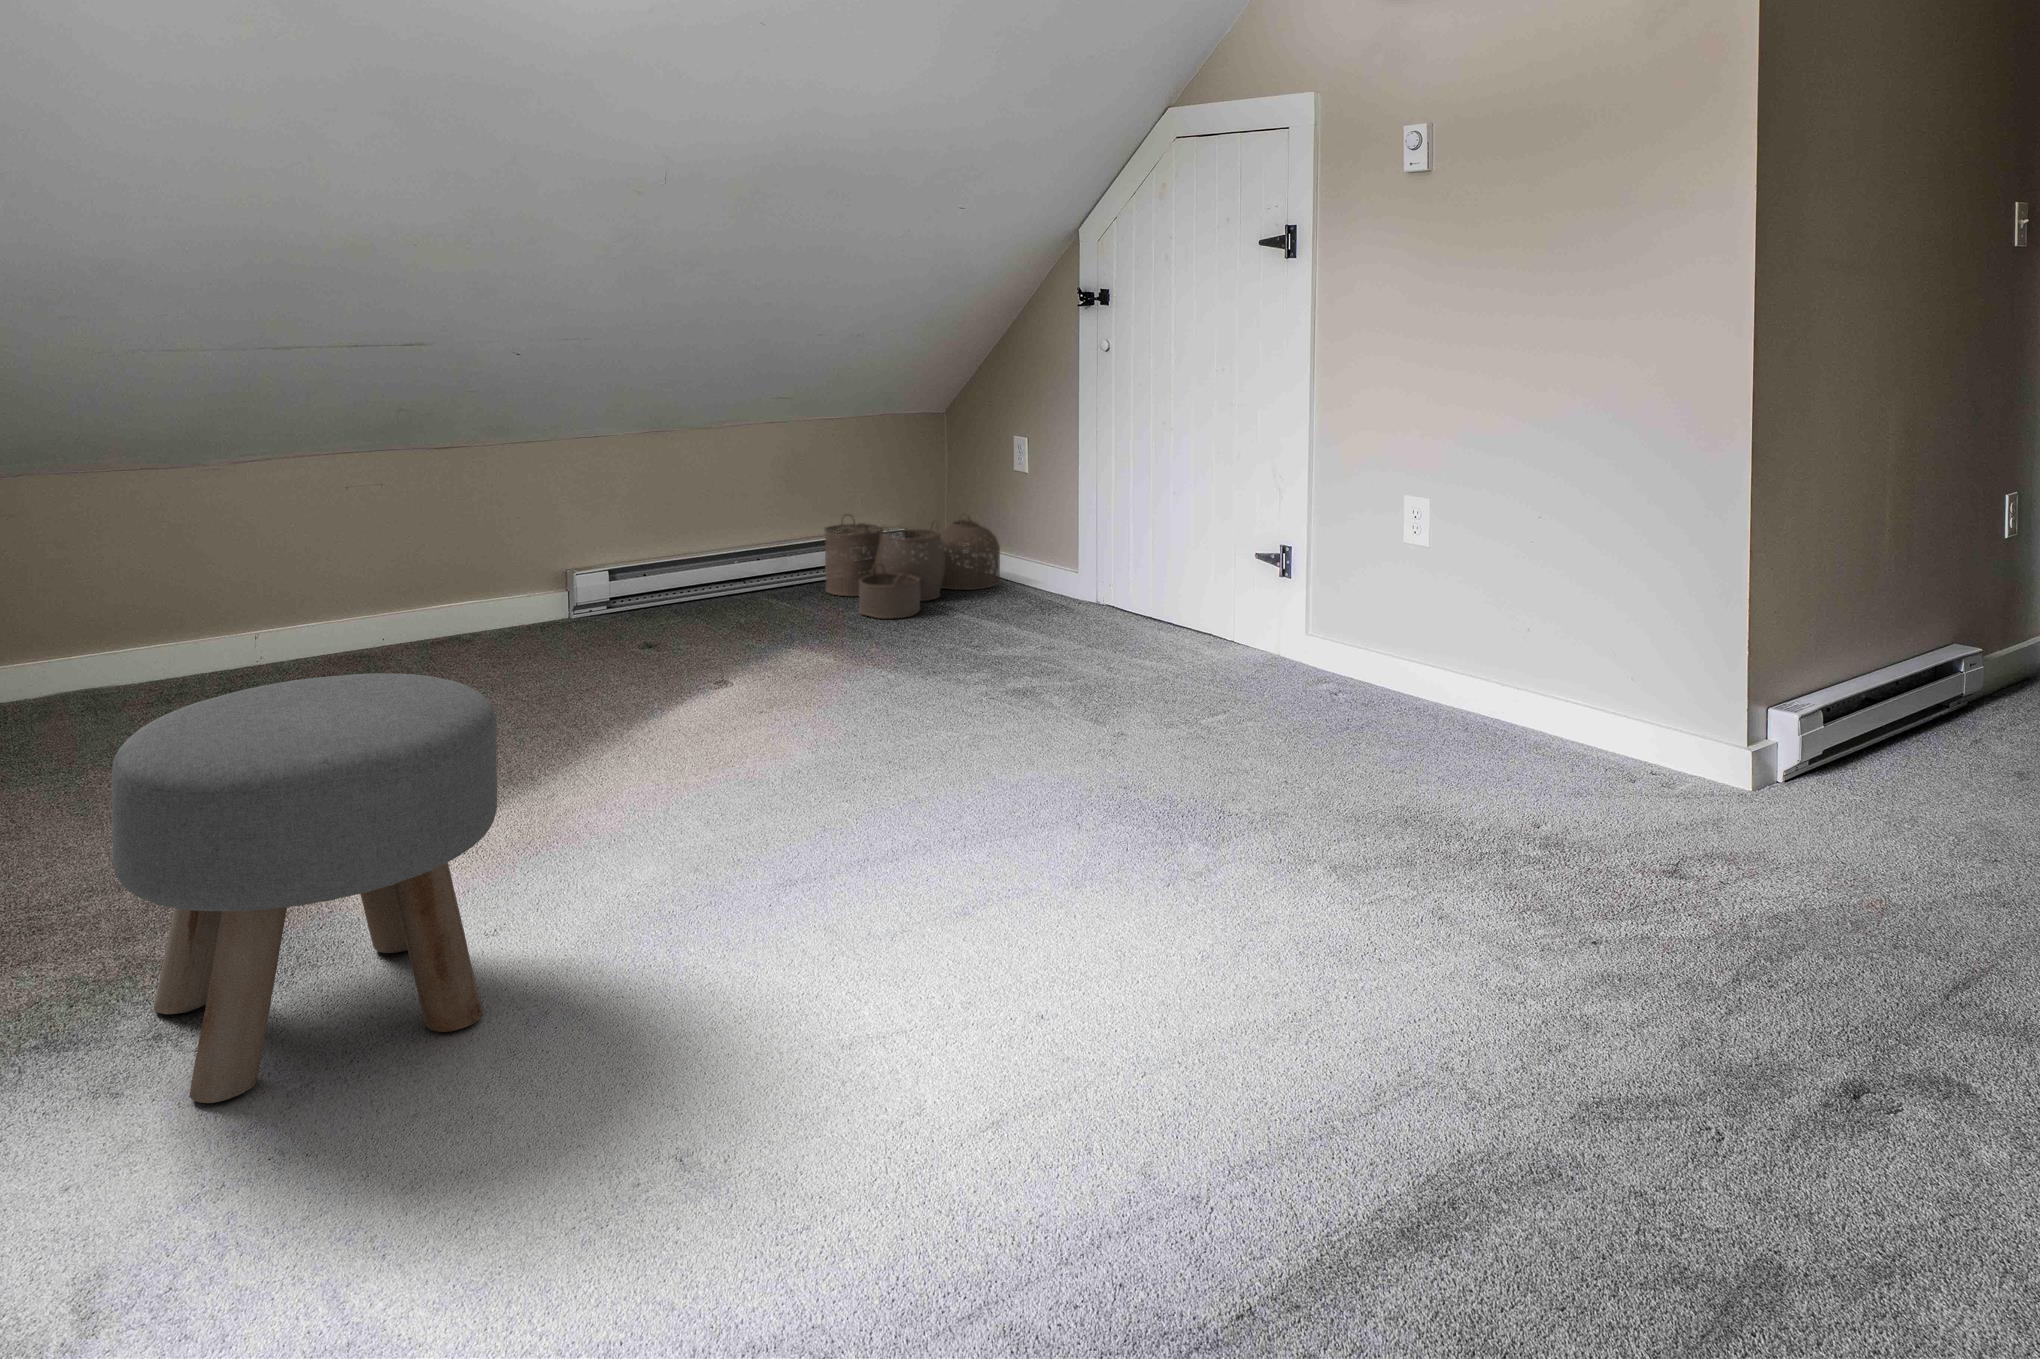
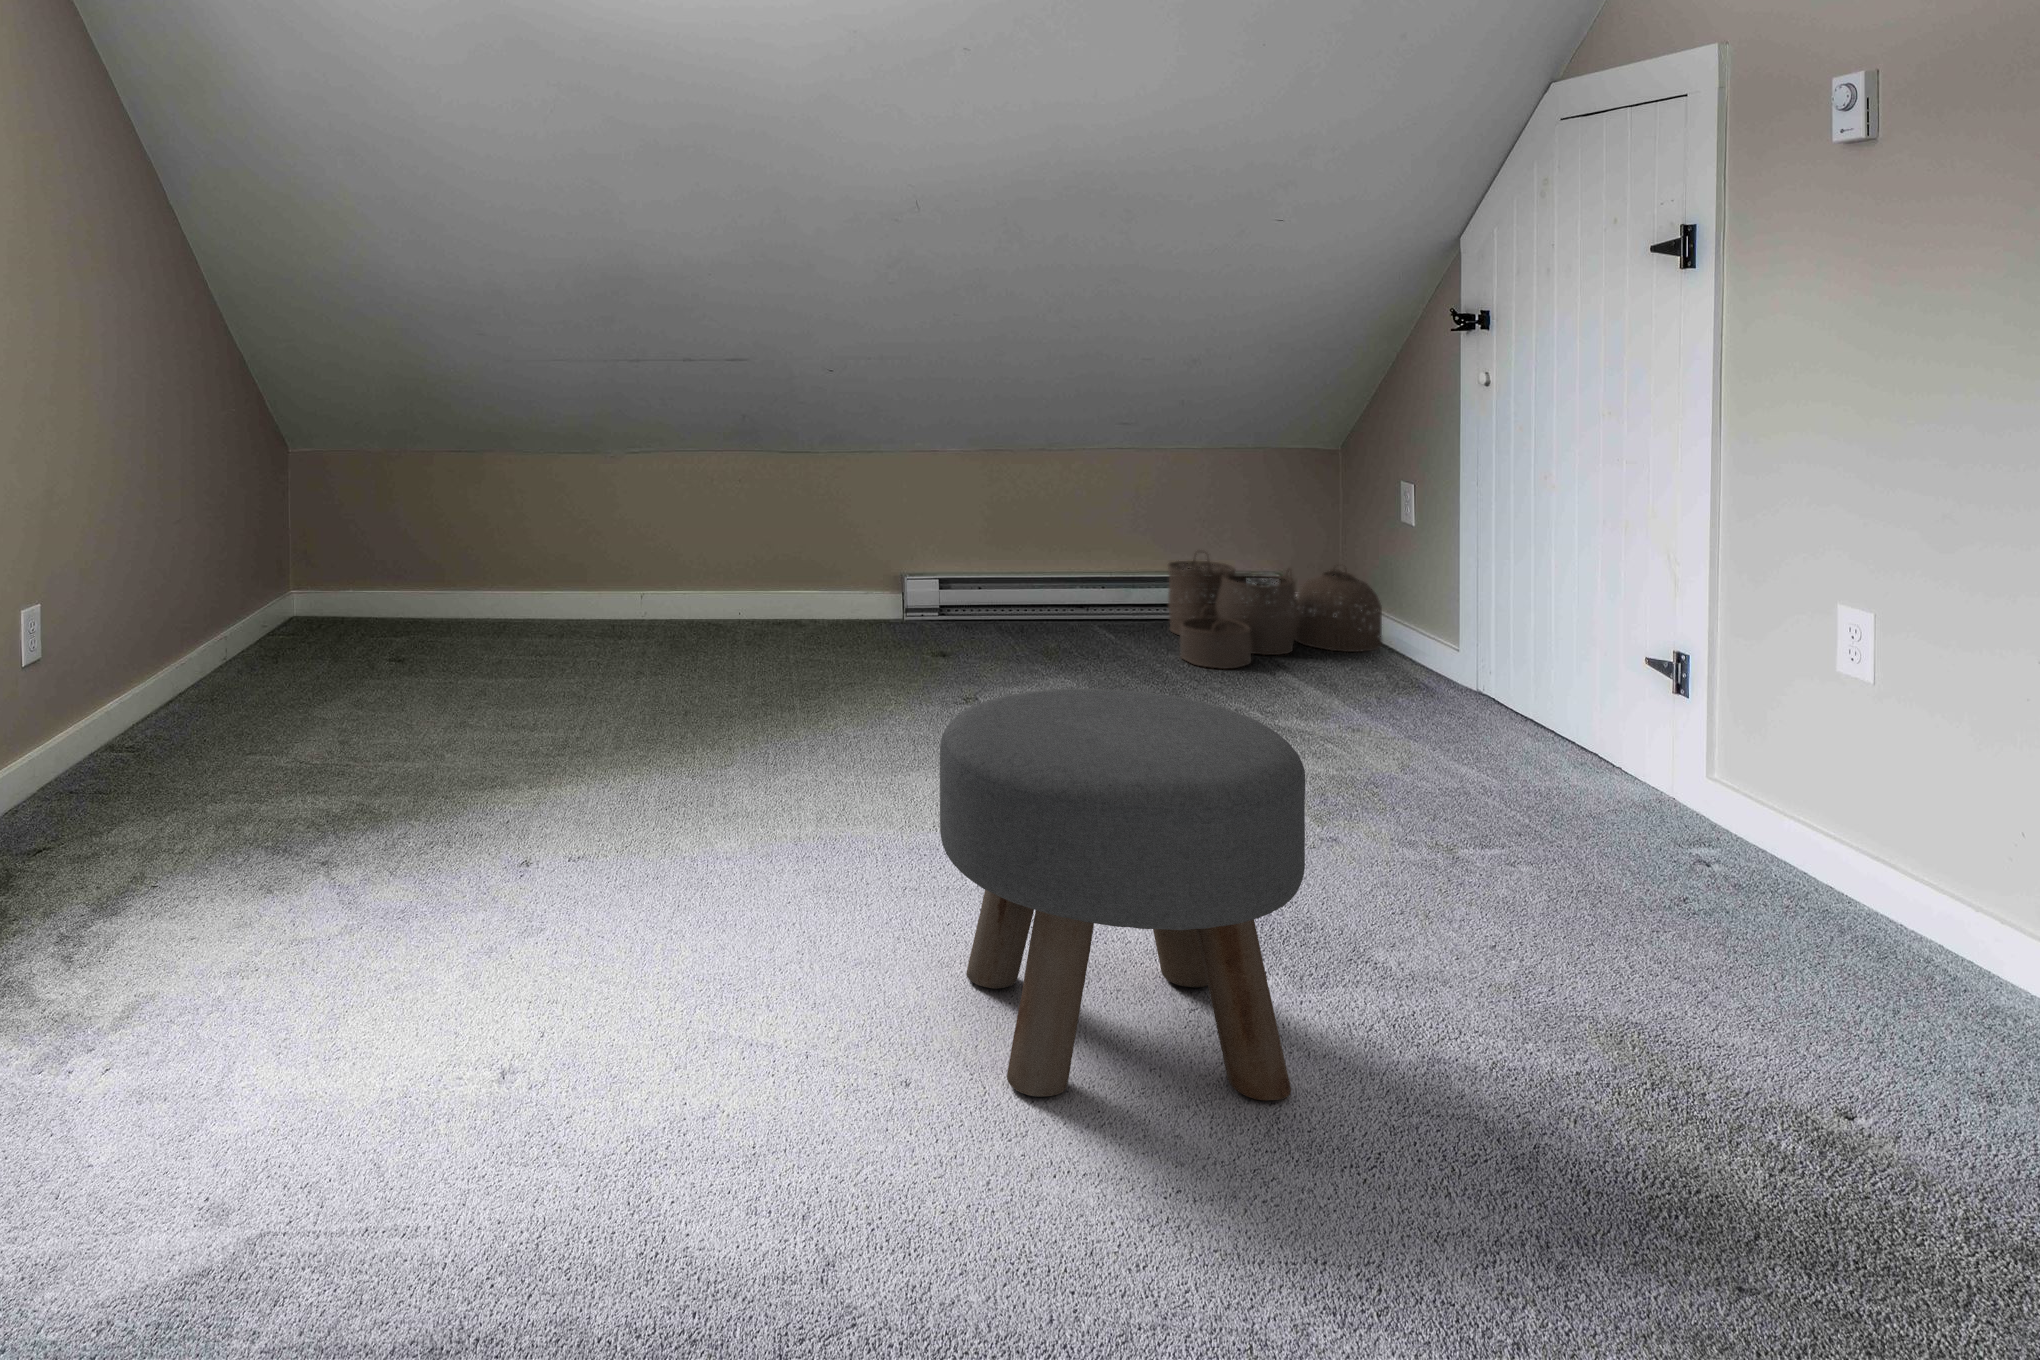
ottoman: present [111,673,497,1103] -> present [940,689,1305,1100]

